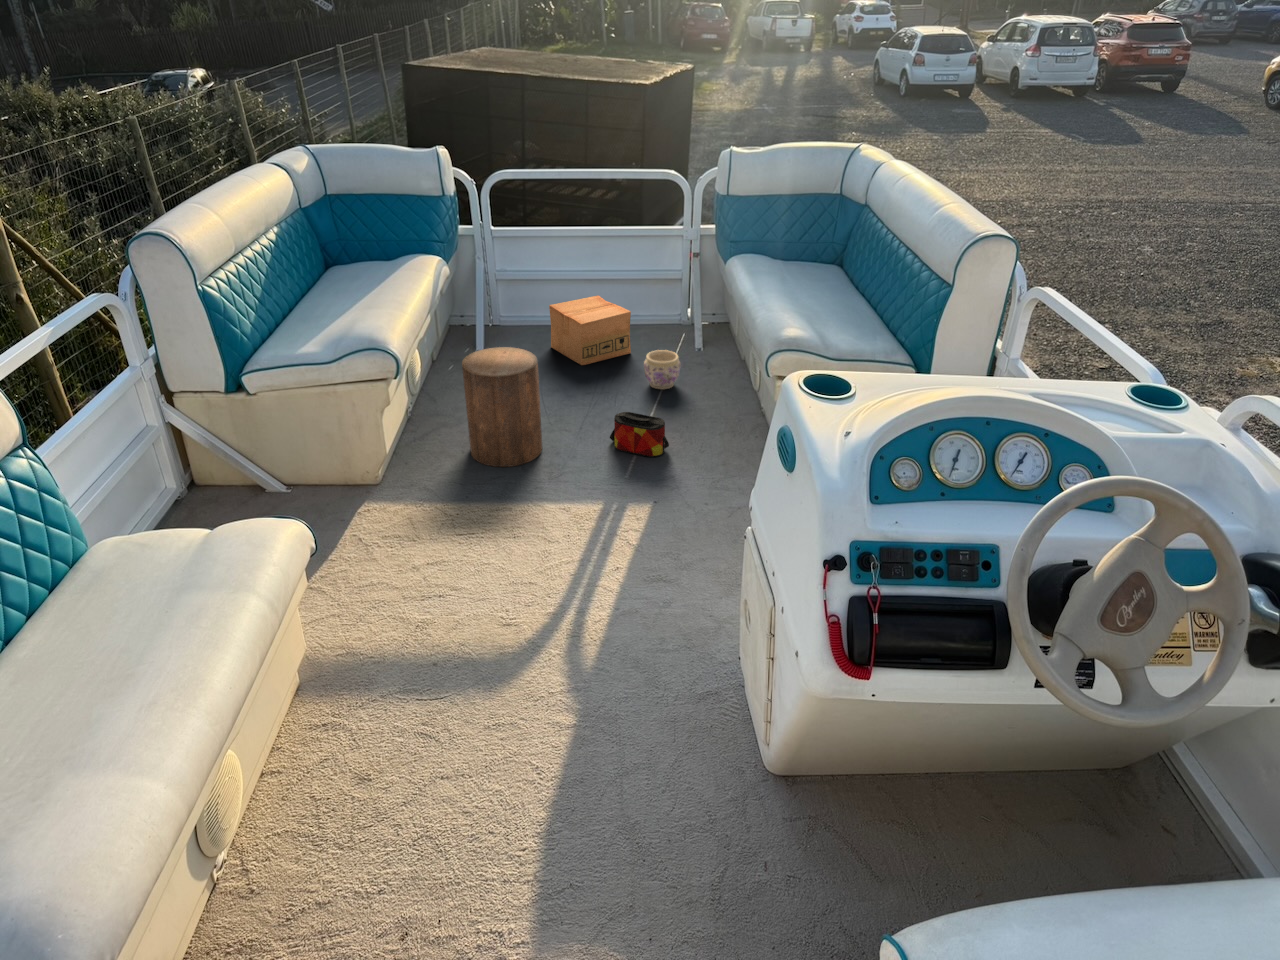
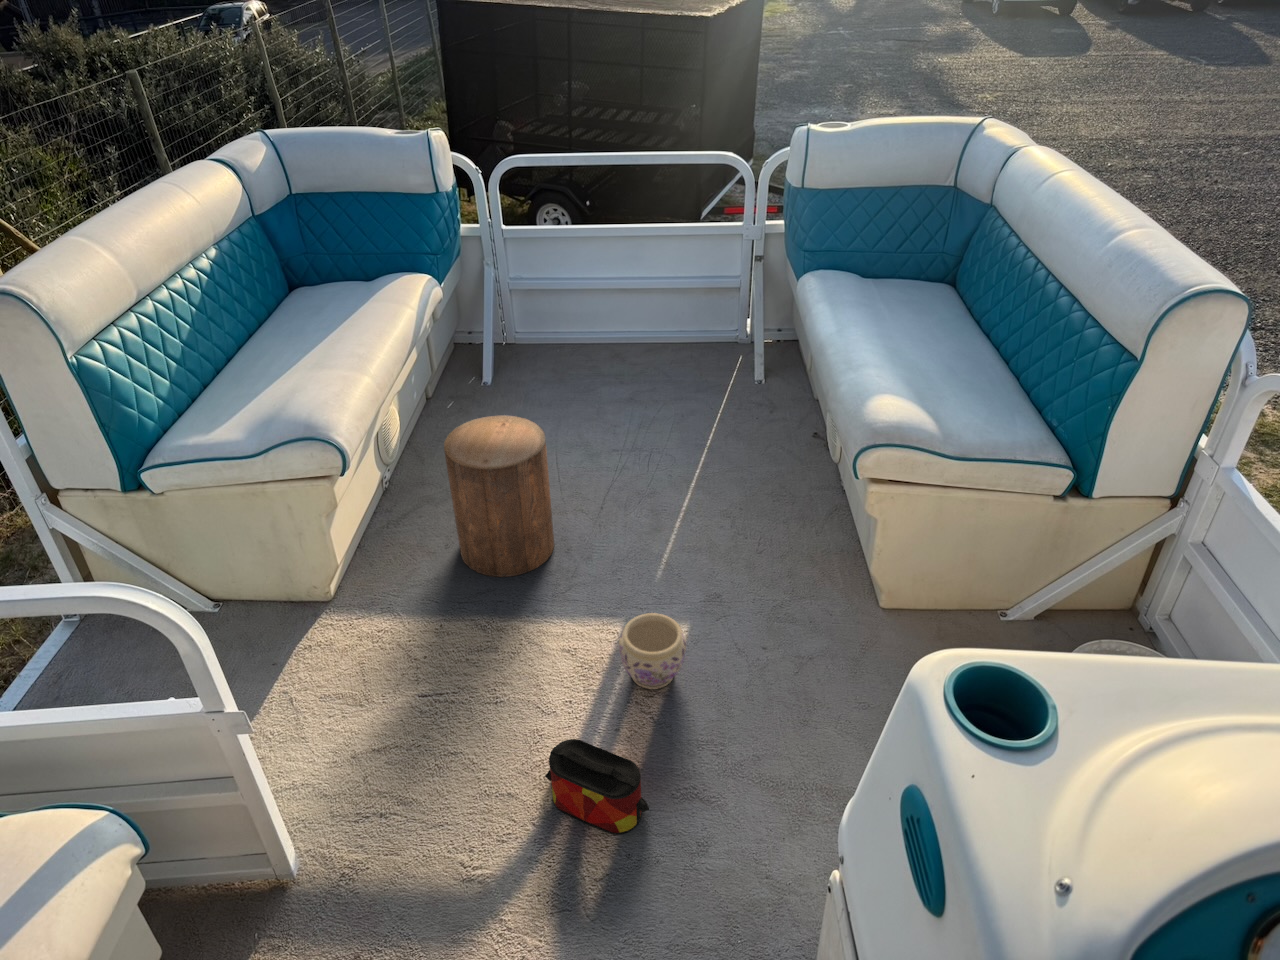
cardboard box: present [549,296,631,365] -> none [574,313,676,408]
planter: present [644,350,681,390] -> present [619,613,686,690]
bag: present [610,412,669,457] -> present [545,739,649,834]

